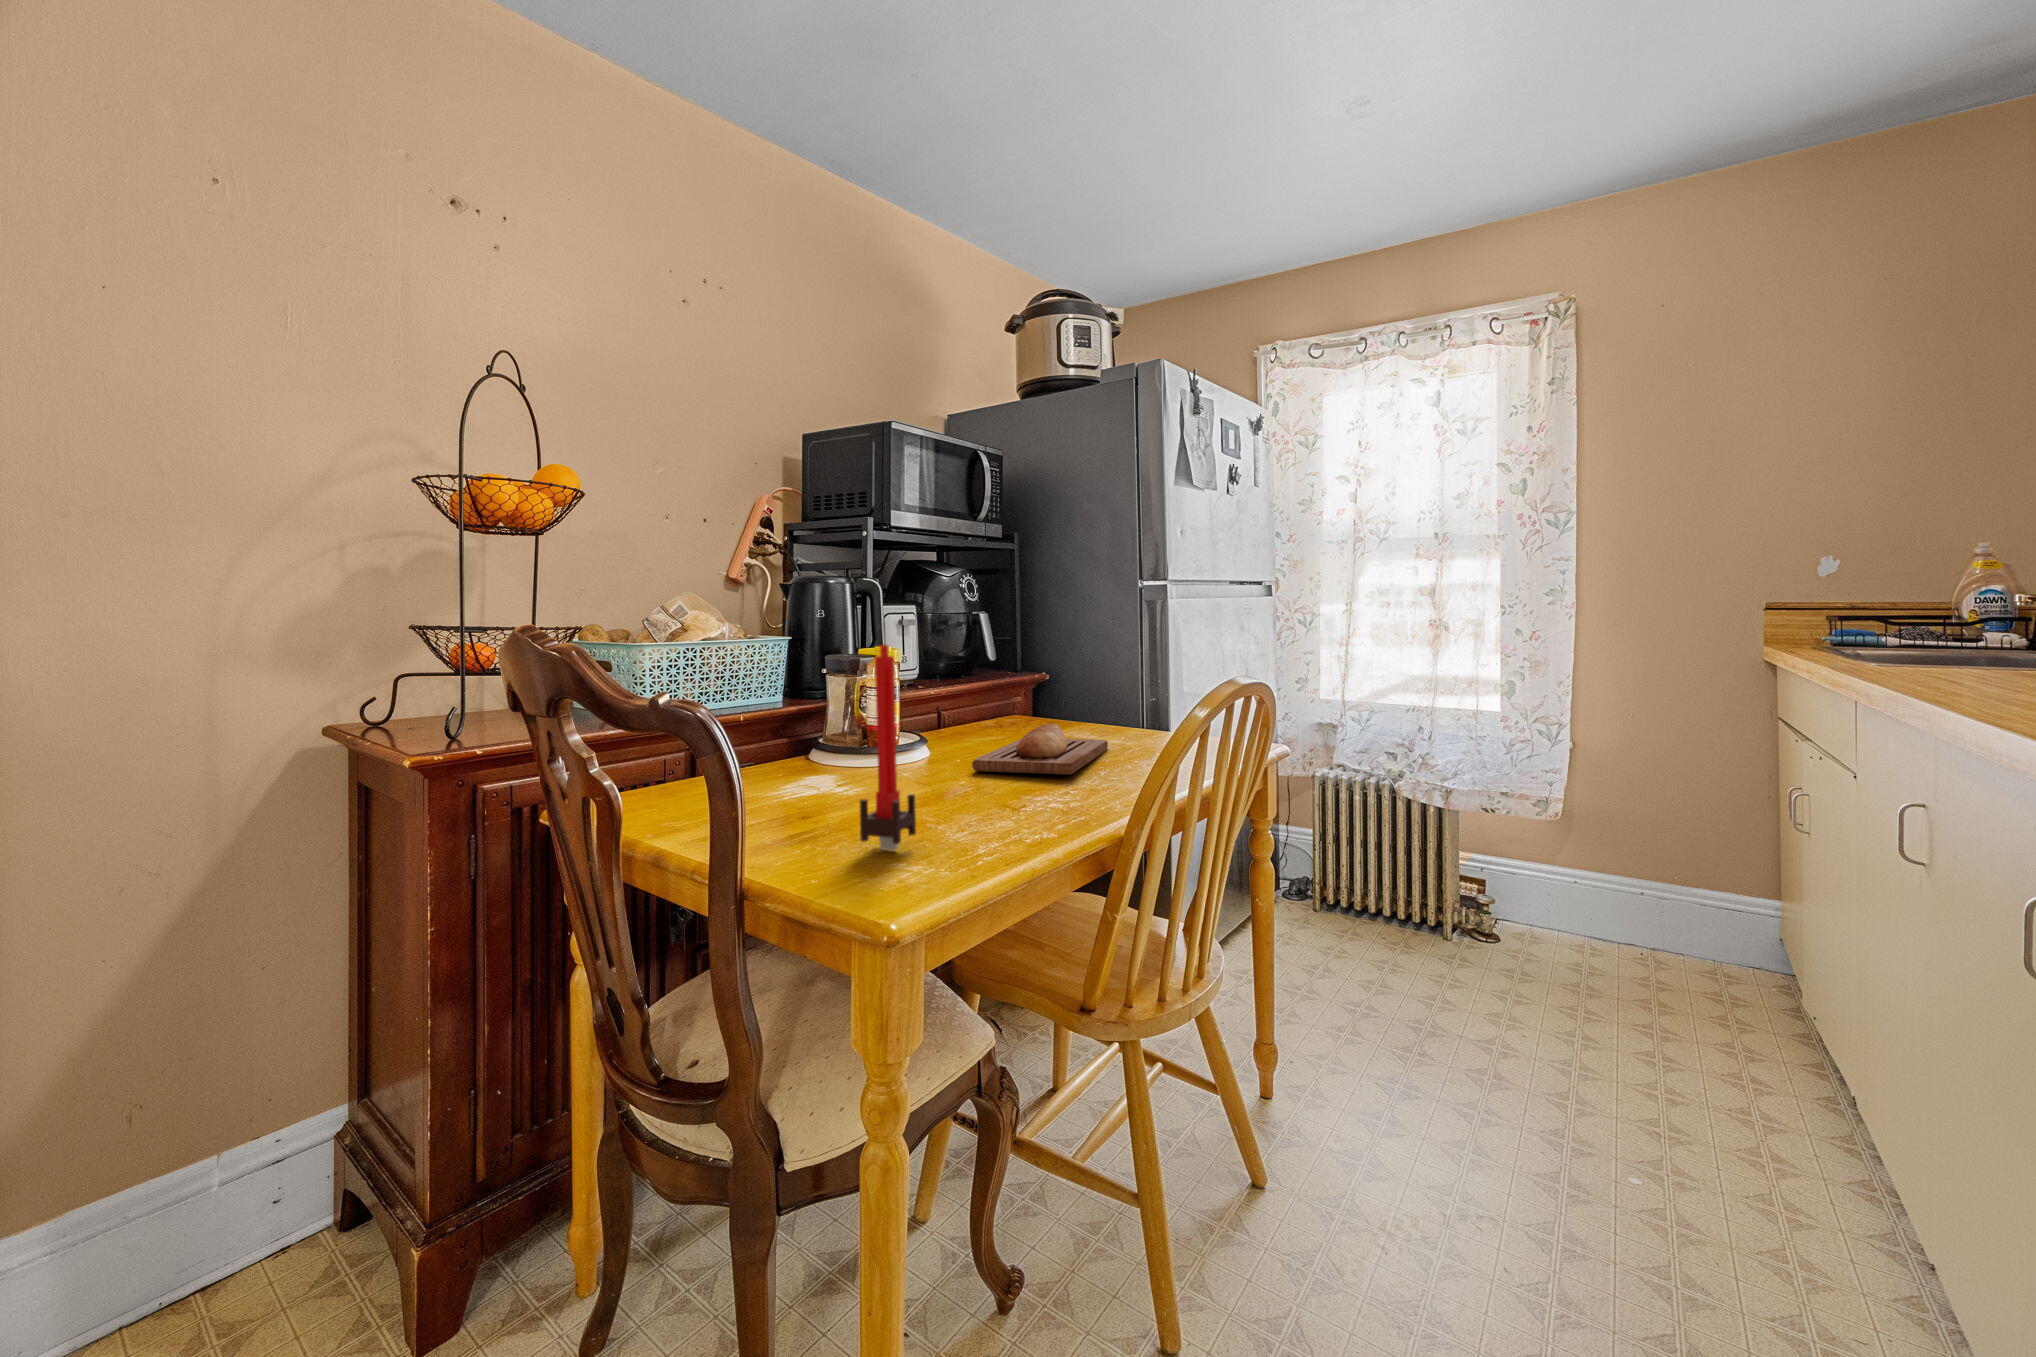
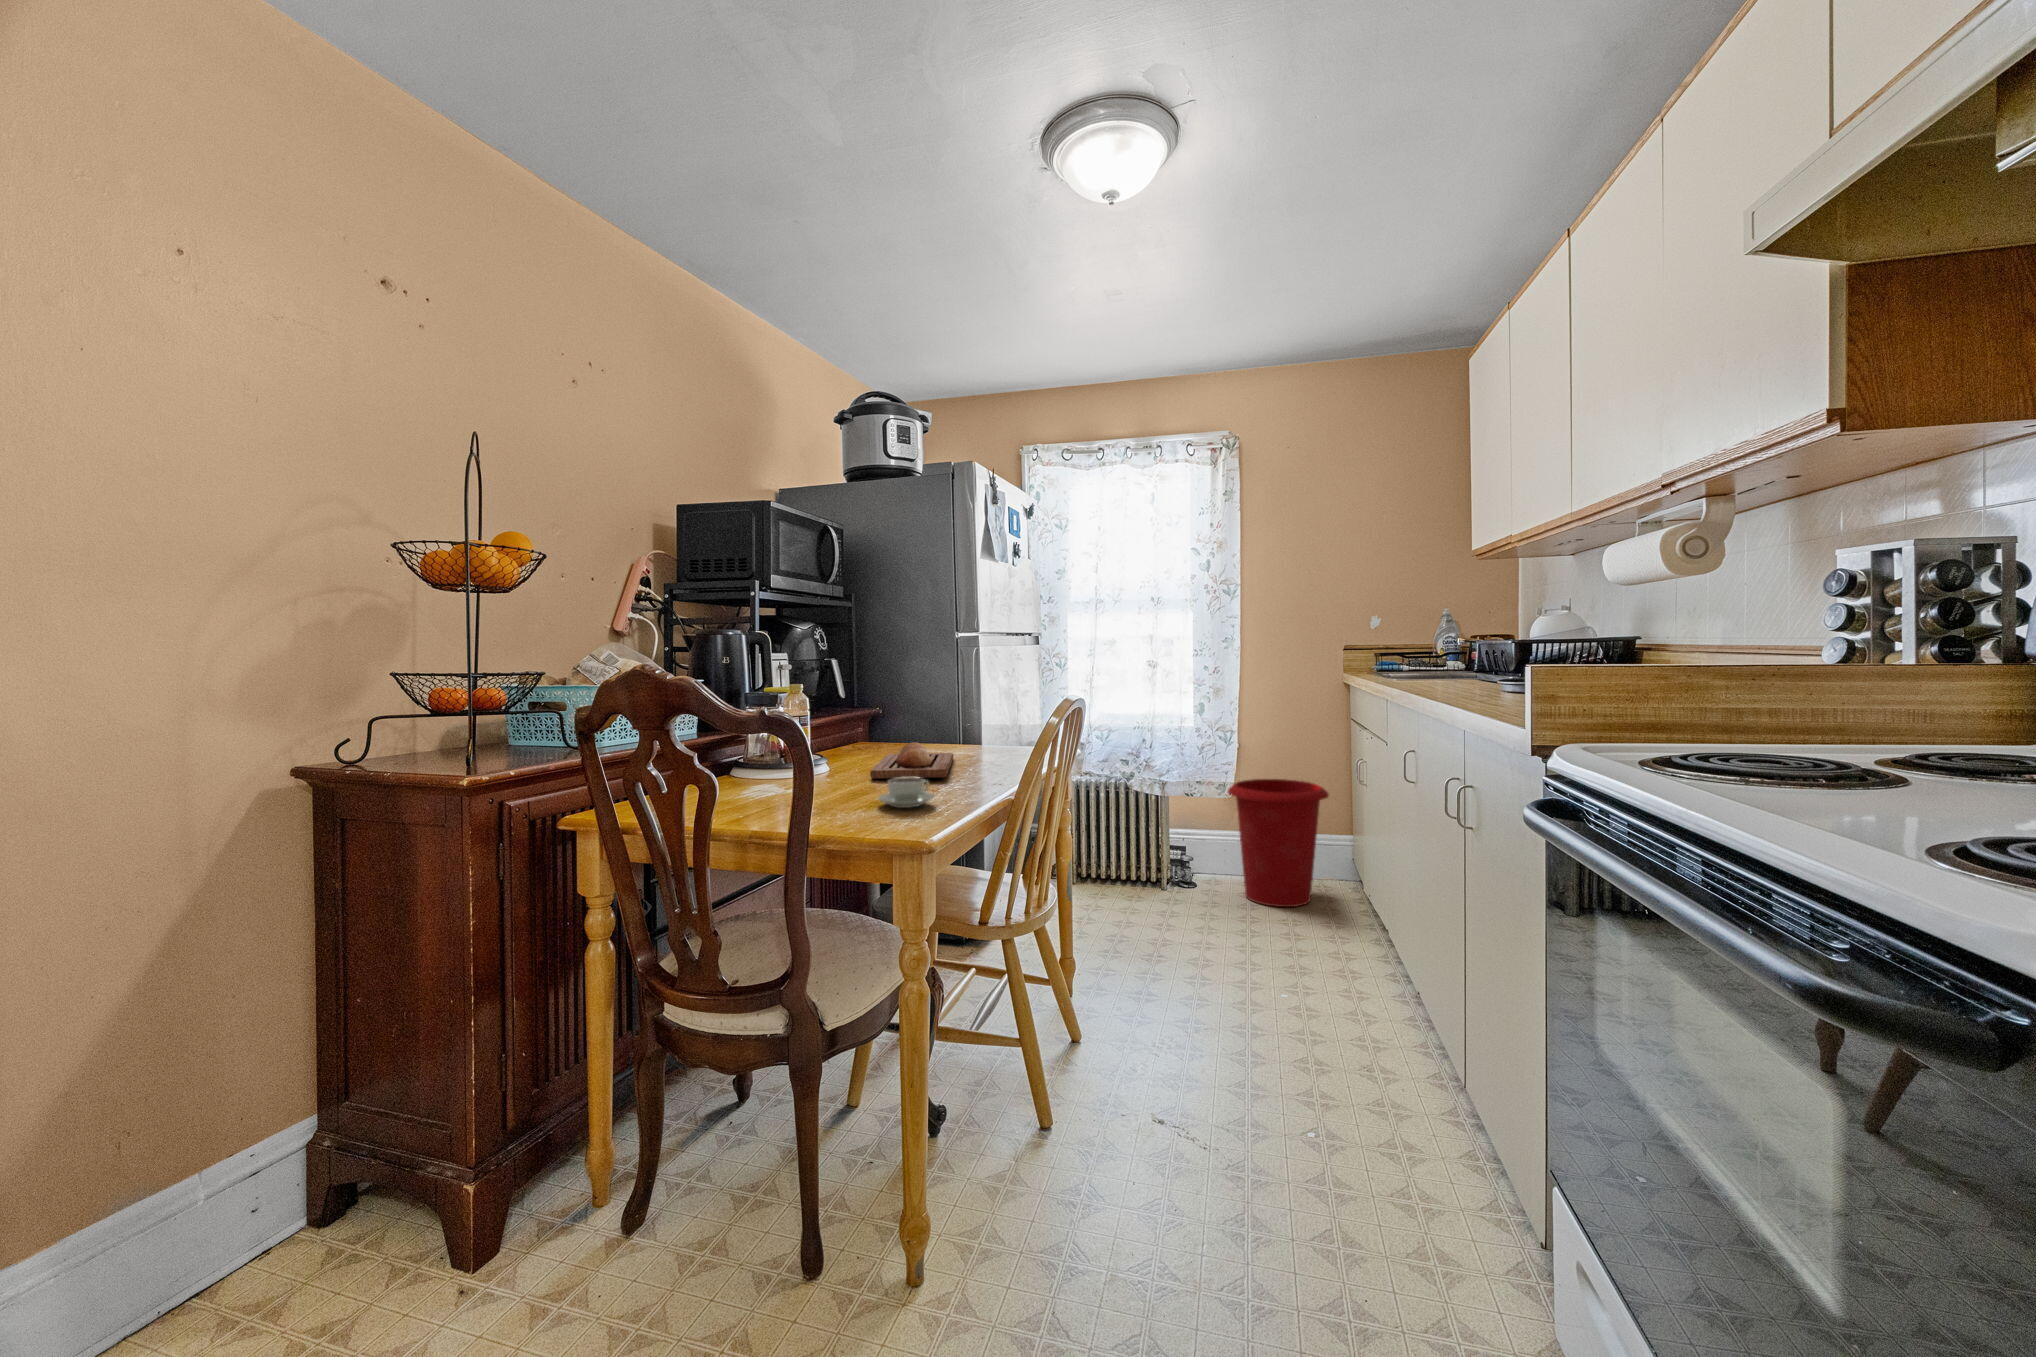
candle: present [860,645,916,850] -> none [846,691,879,829]
coffee cup: none [944,774,1026,819] -> present [878,777,934,808]
waste bin: none [1548,795,1725,990] -> present [1228,779,1329,907]

